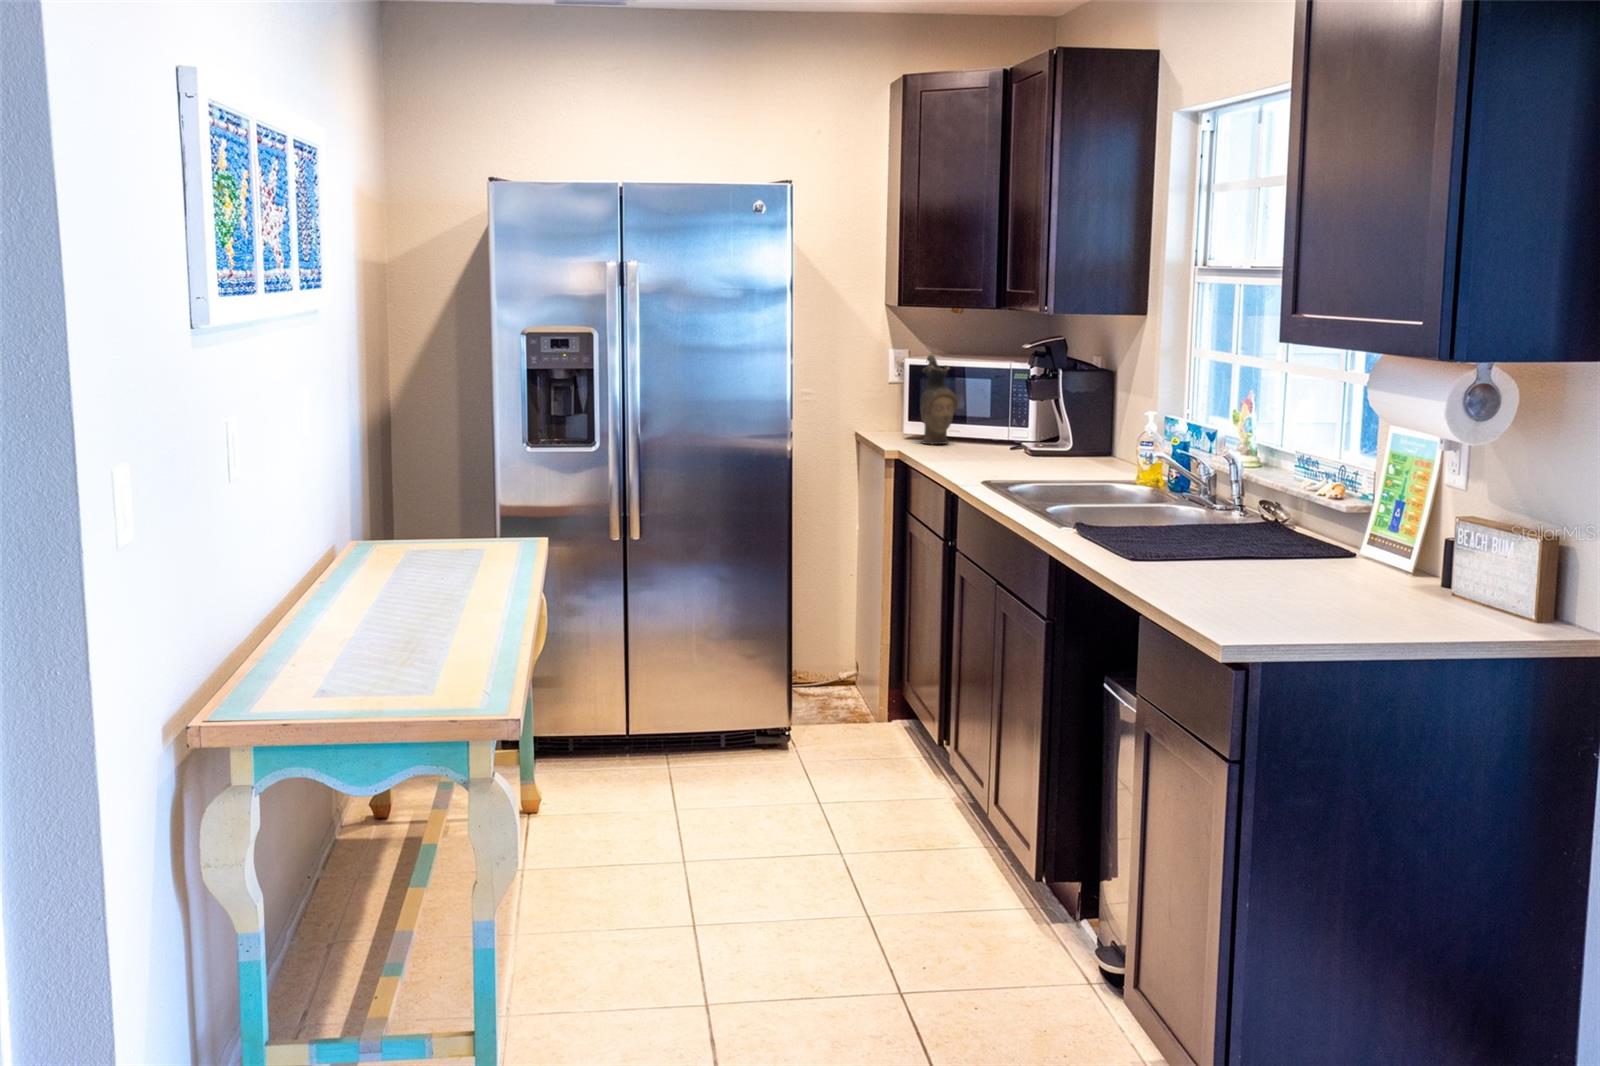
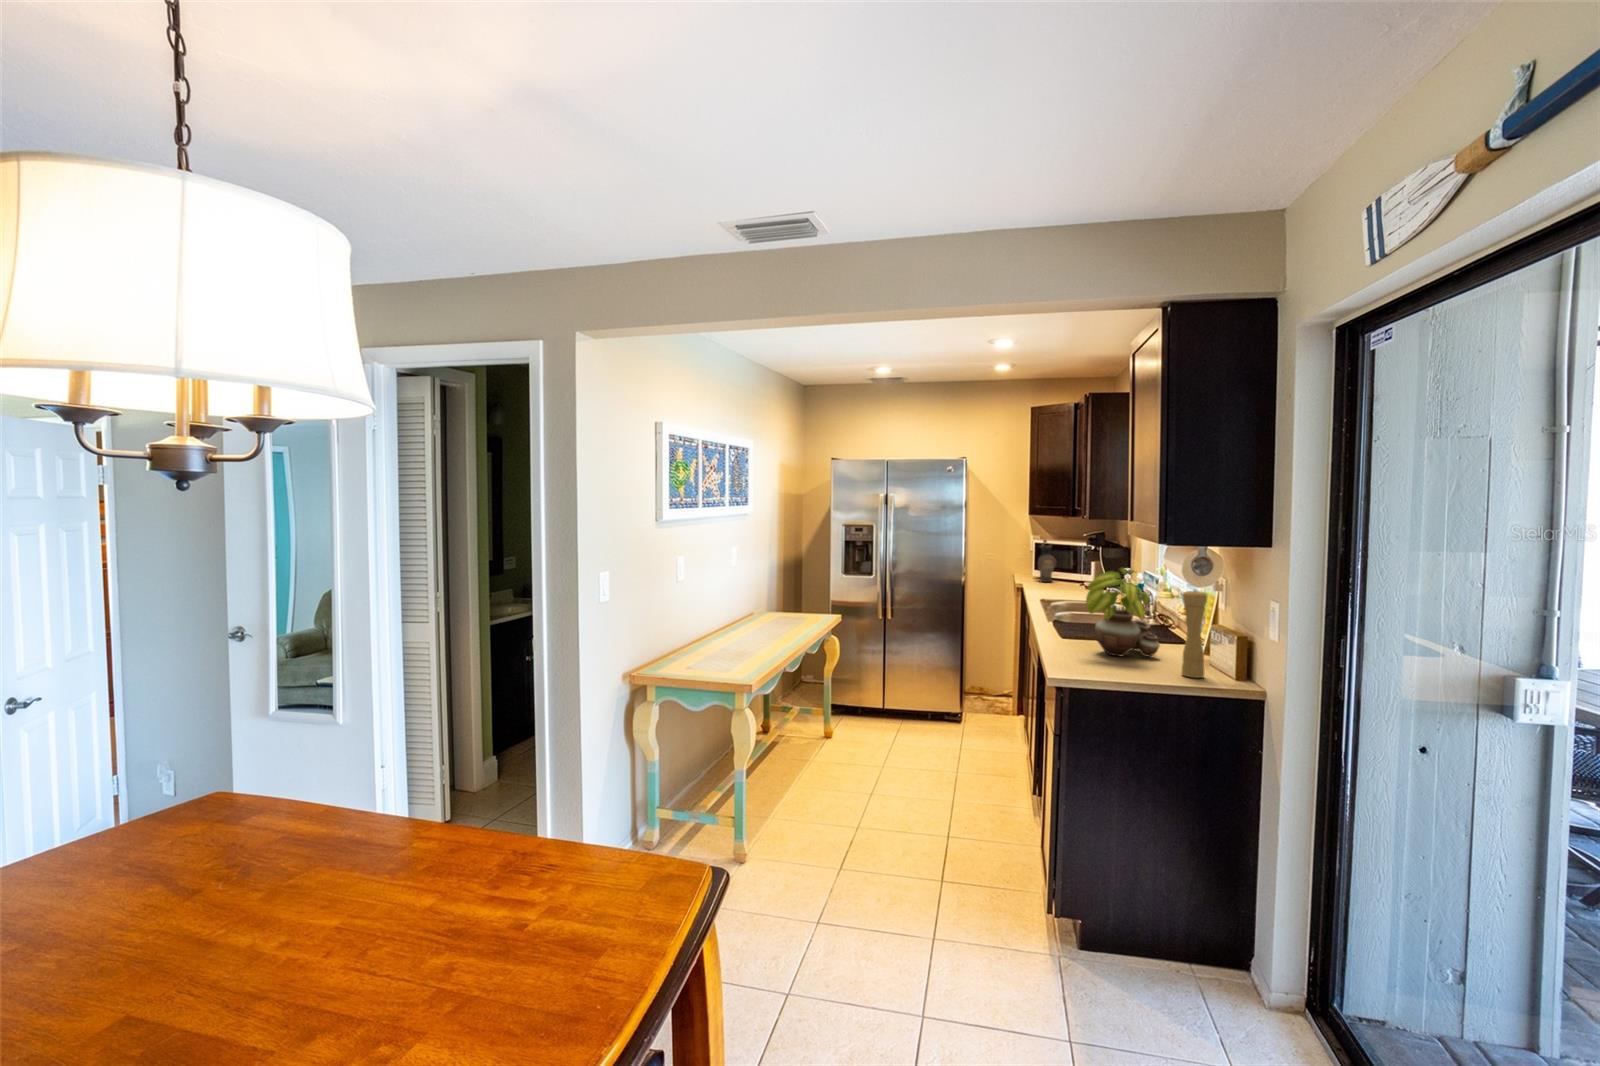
potted plant: none [1243,415,1361,592] -> present [1086,568,1160,657]
pepper mill: none [1435,454,1491,622] -> present [1182,590,1207,678]

